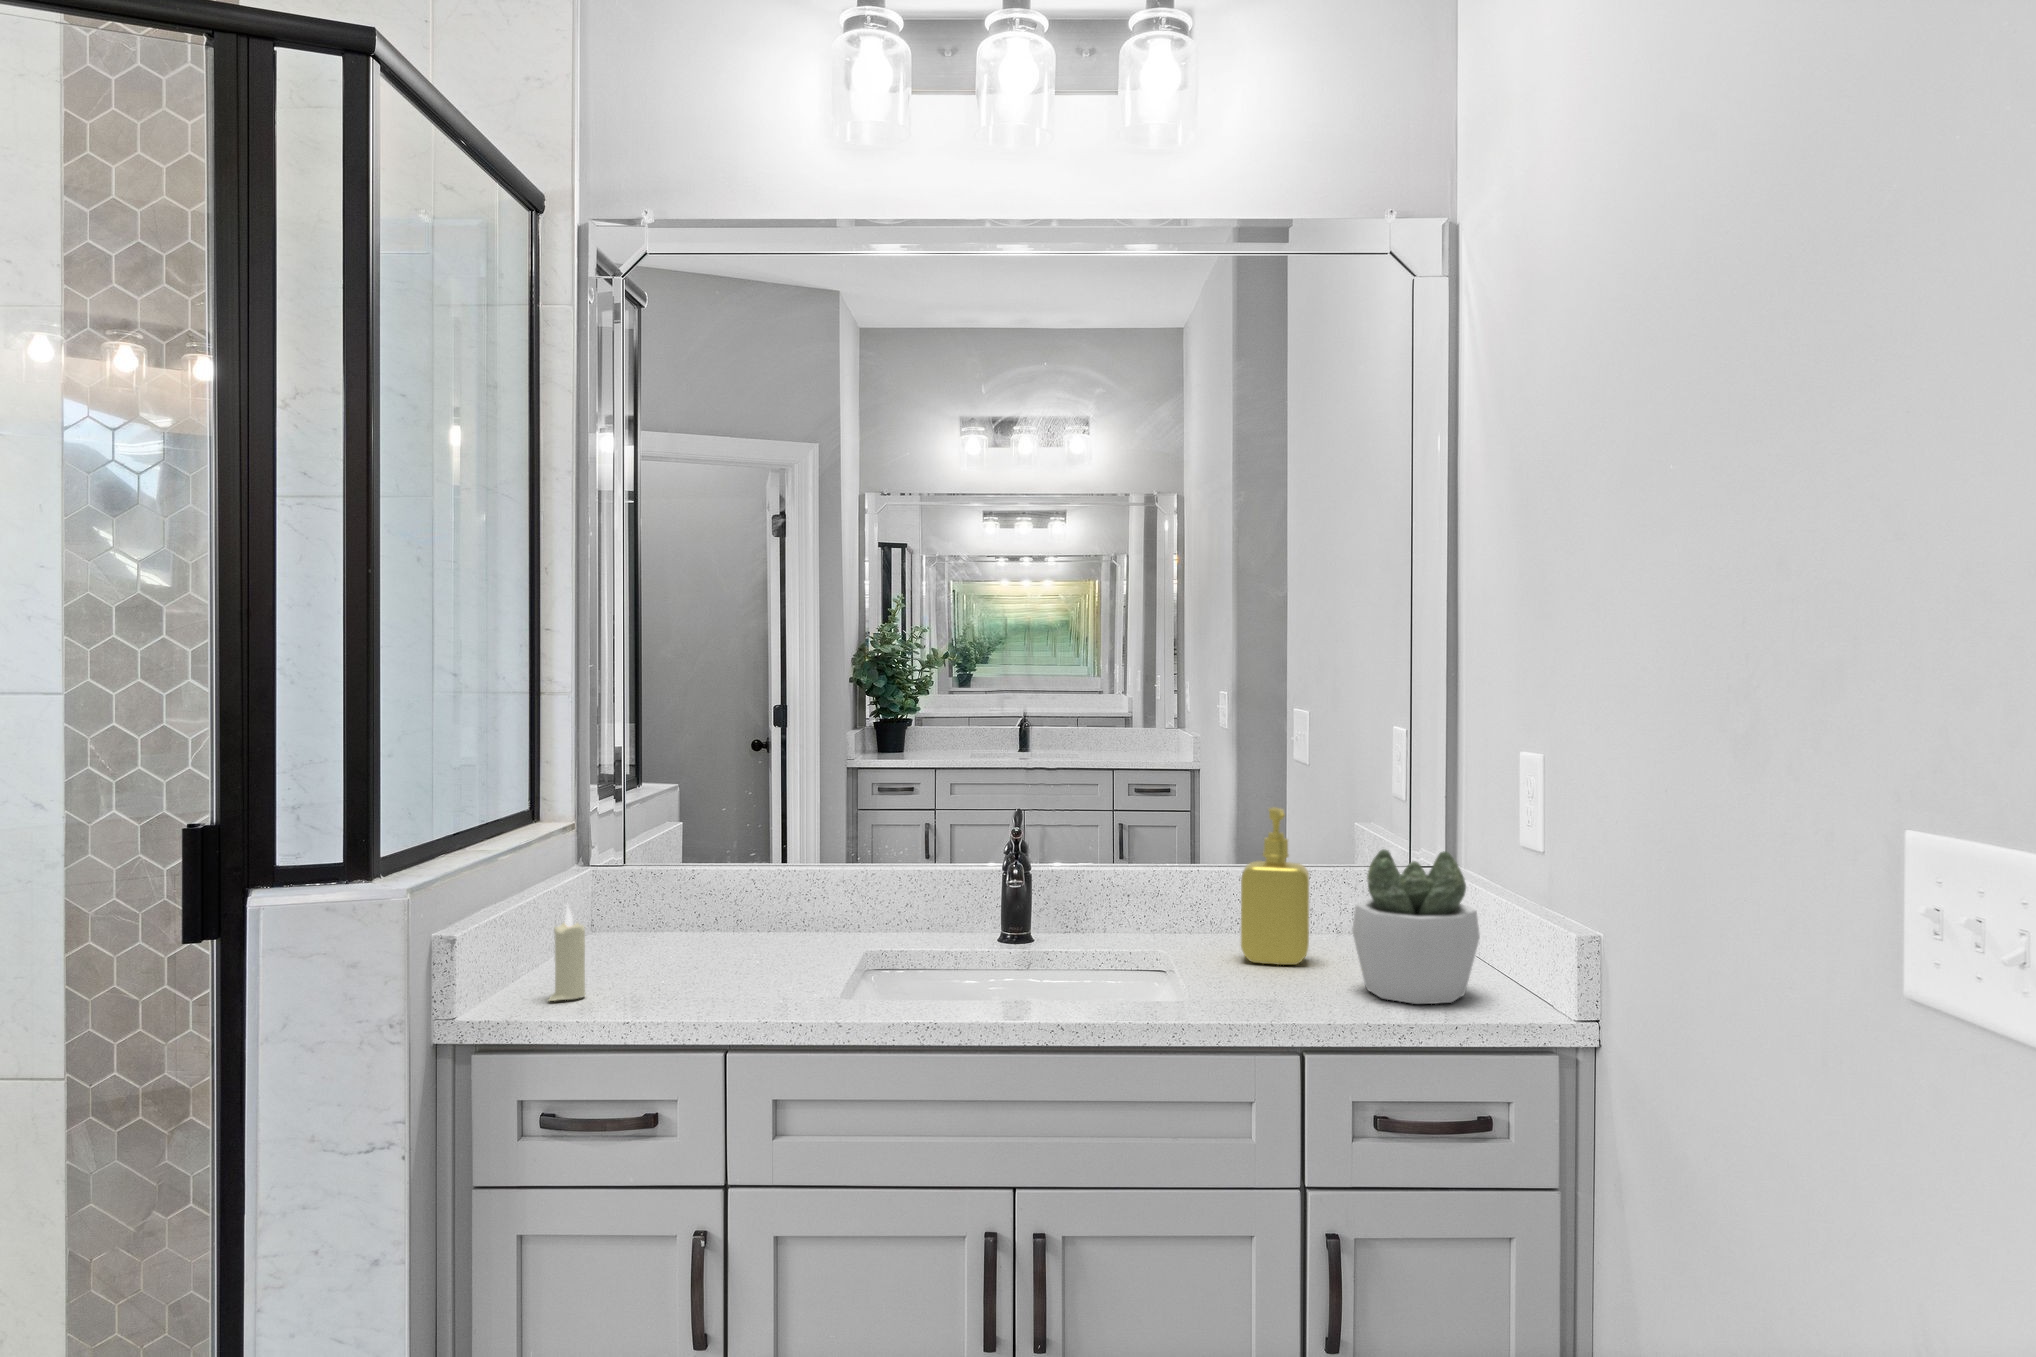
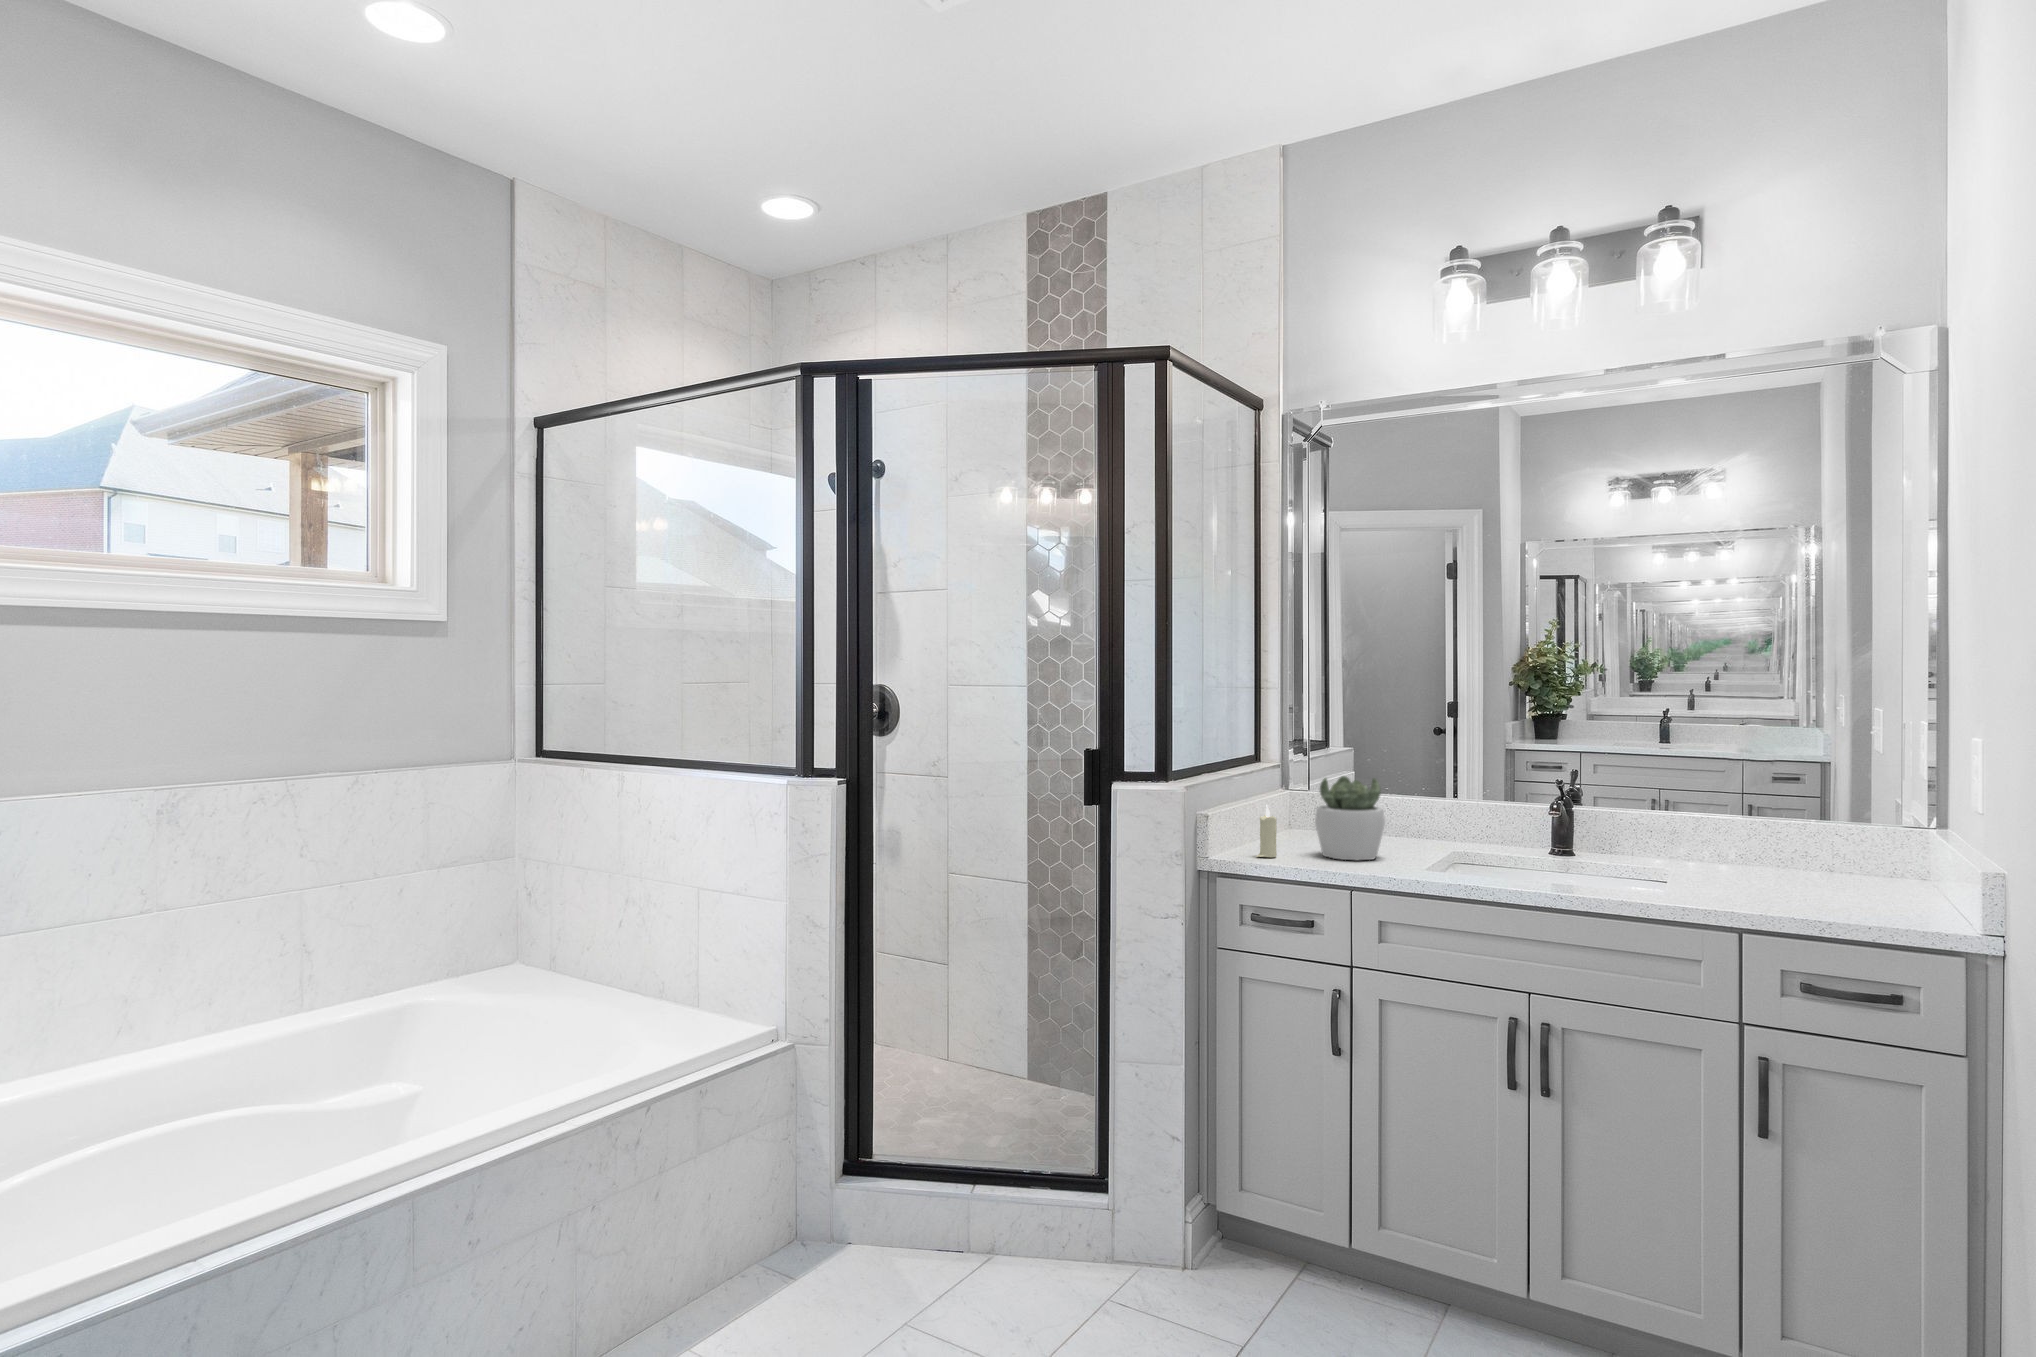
soap dispenser: present [1241,808,1309,965] -> none [1730,774,1791,888]
succulent plant: present [1352,849,1480,1004] -> present [1315,776,1385,861]

